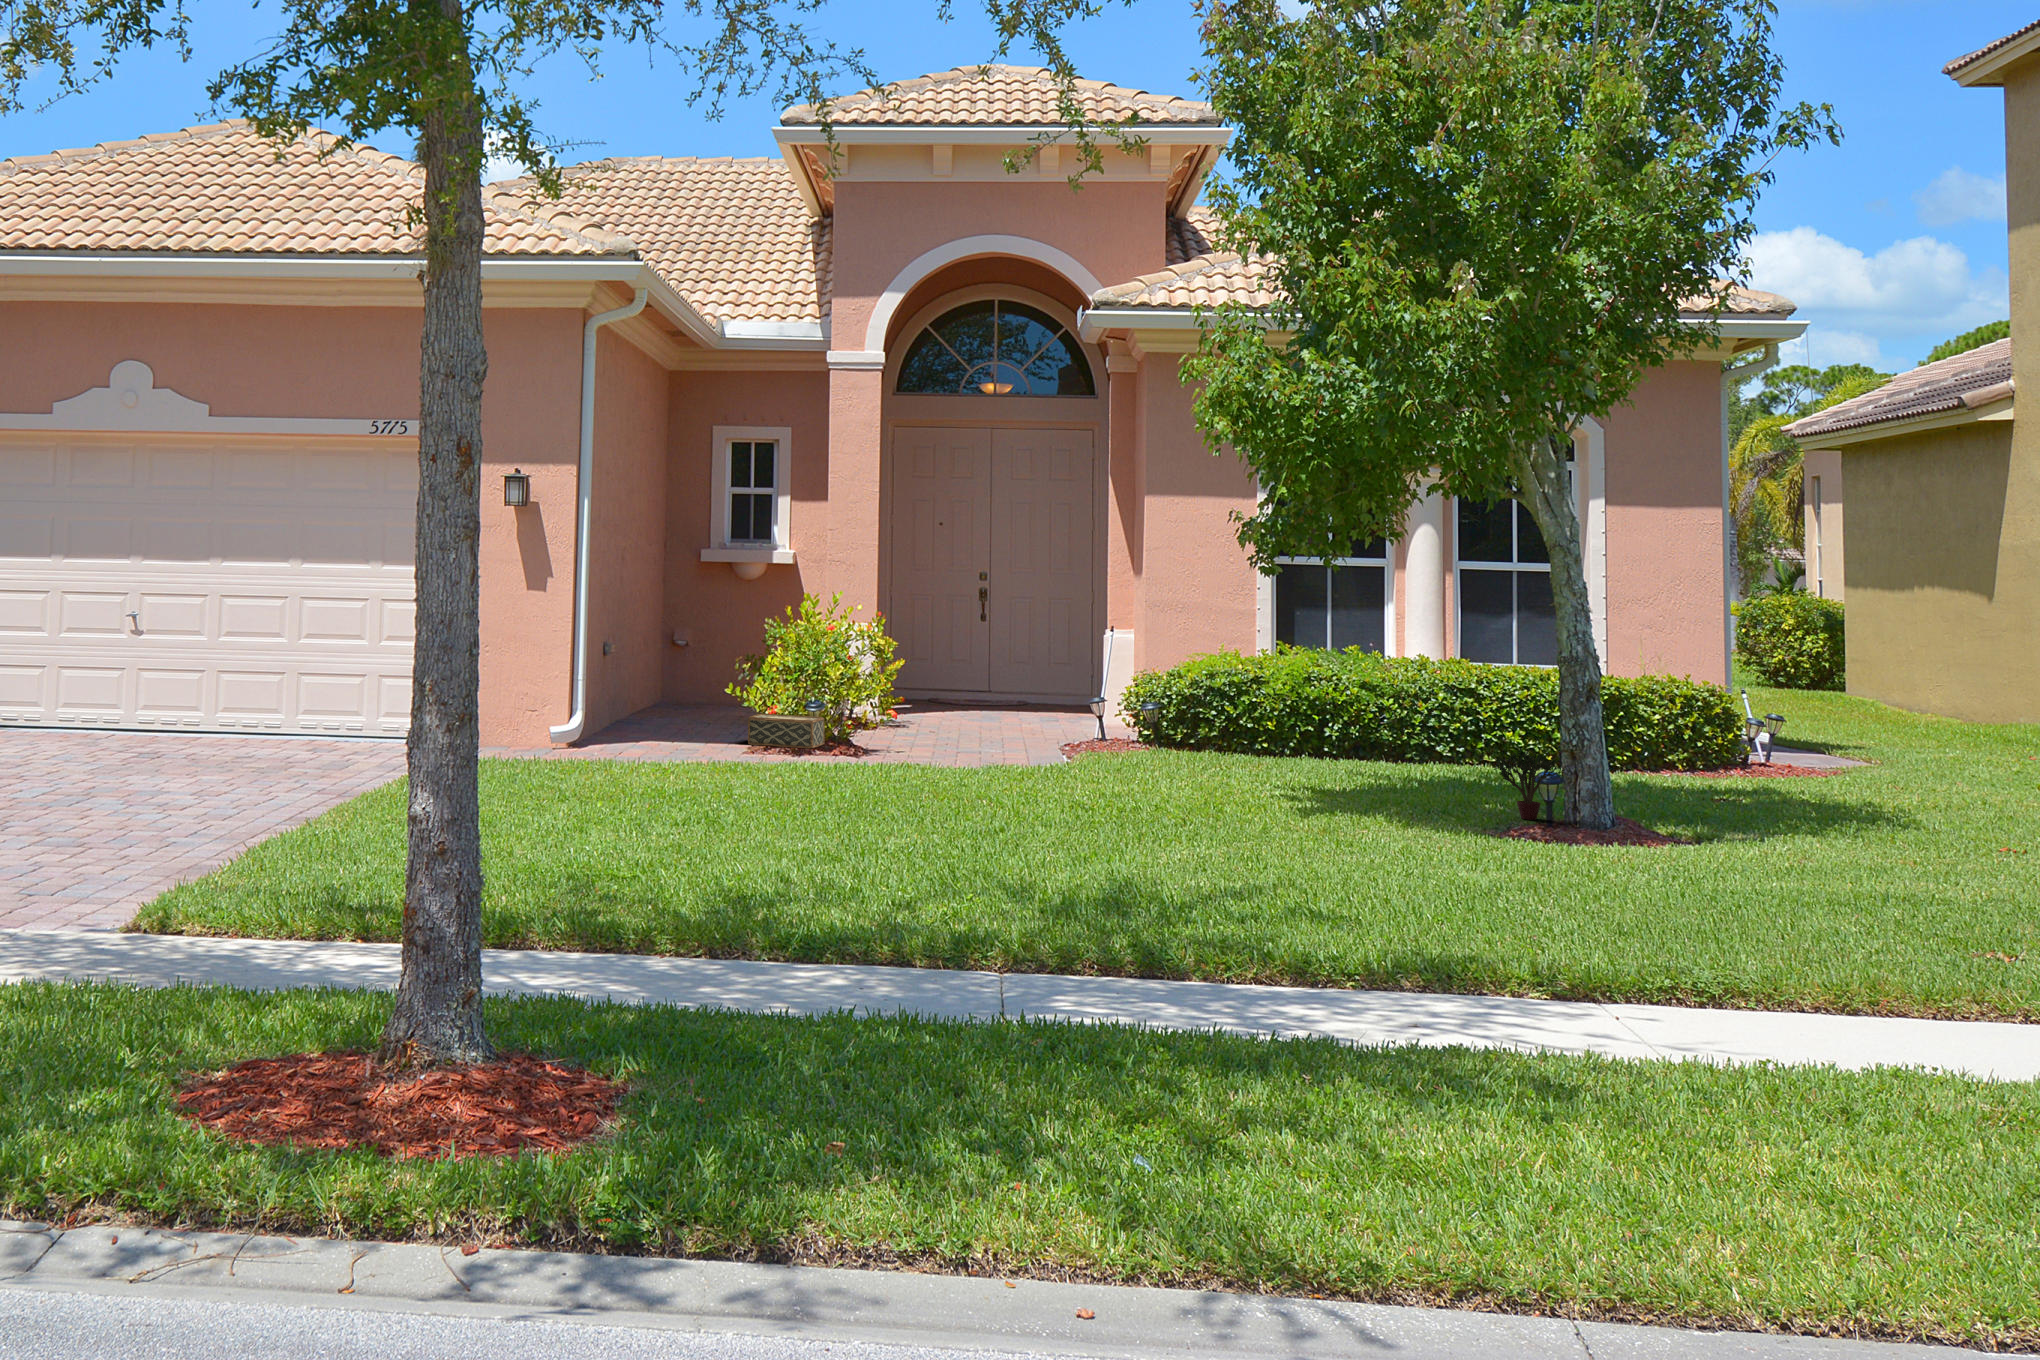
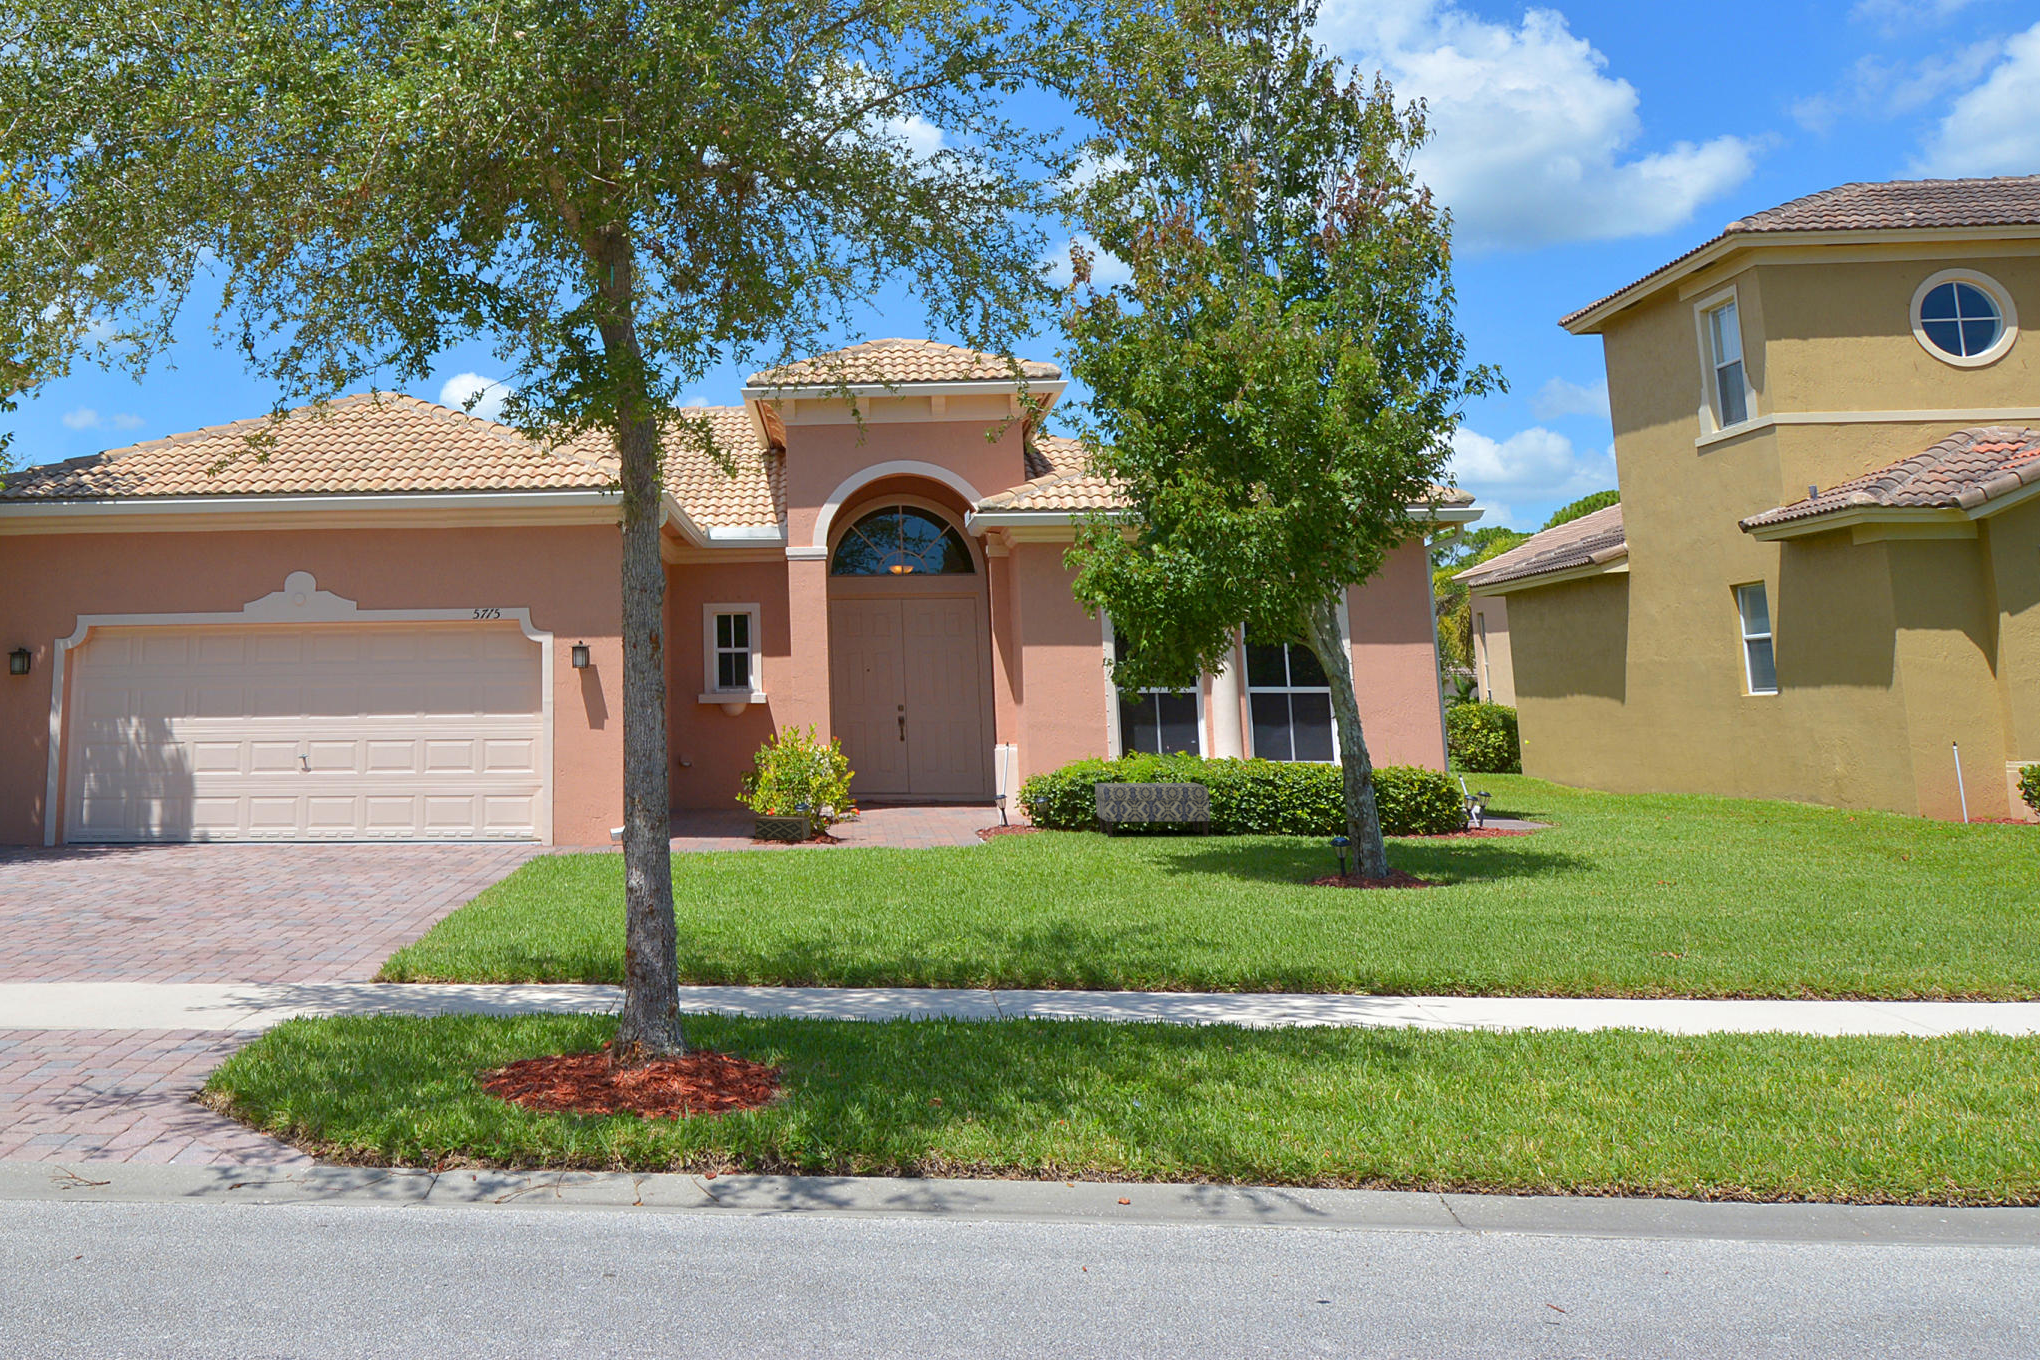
bench: none [1223,685,1380,762] -> present [1095,783,1210,837]
potted plant: present [1493,749,1565,820] -> none [1298,822,1351,874]

